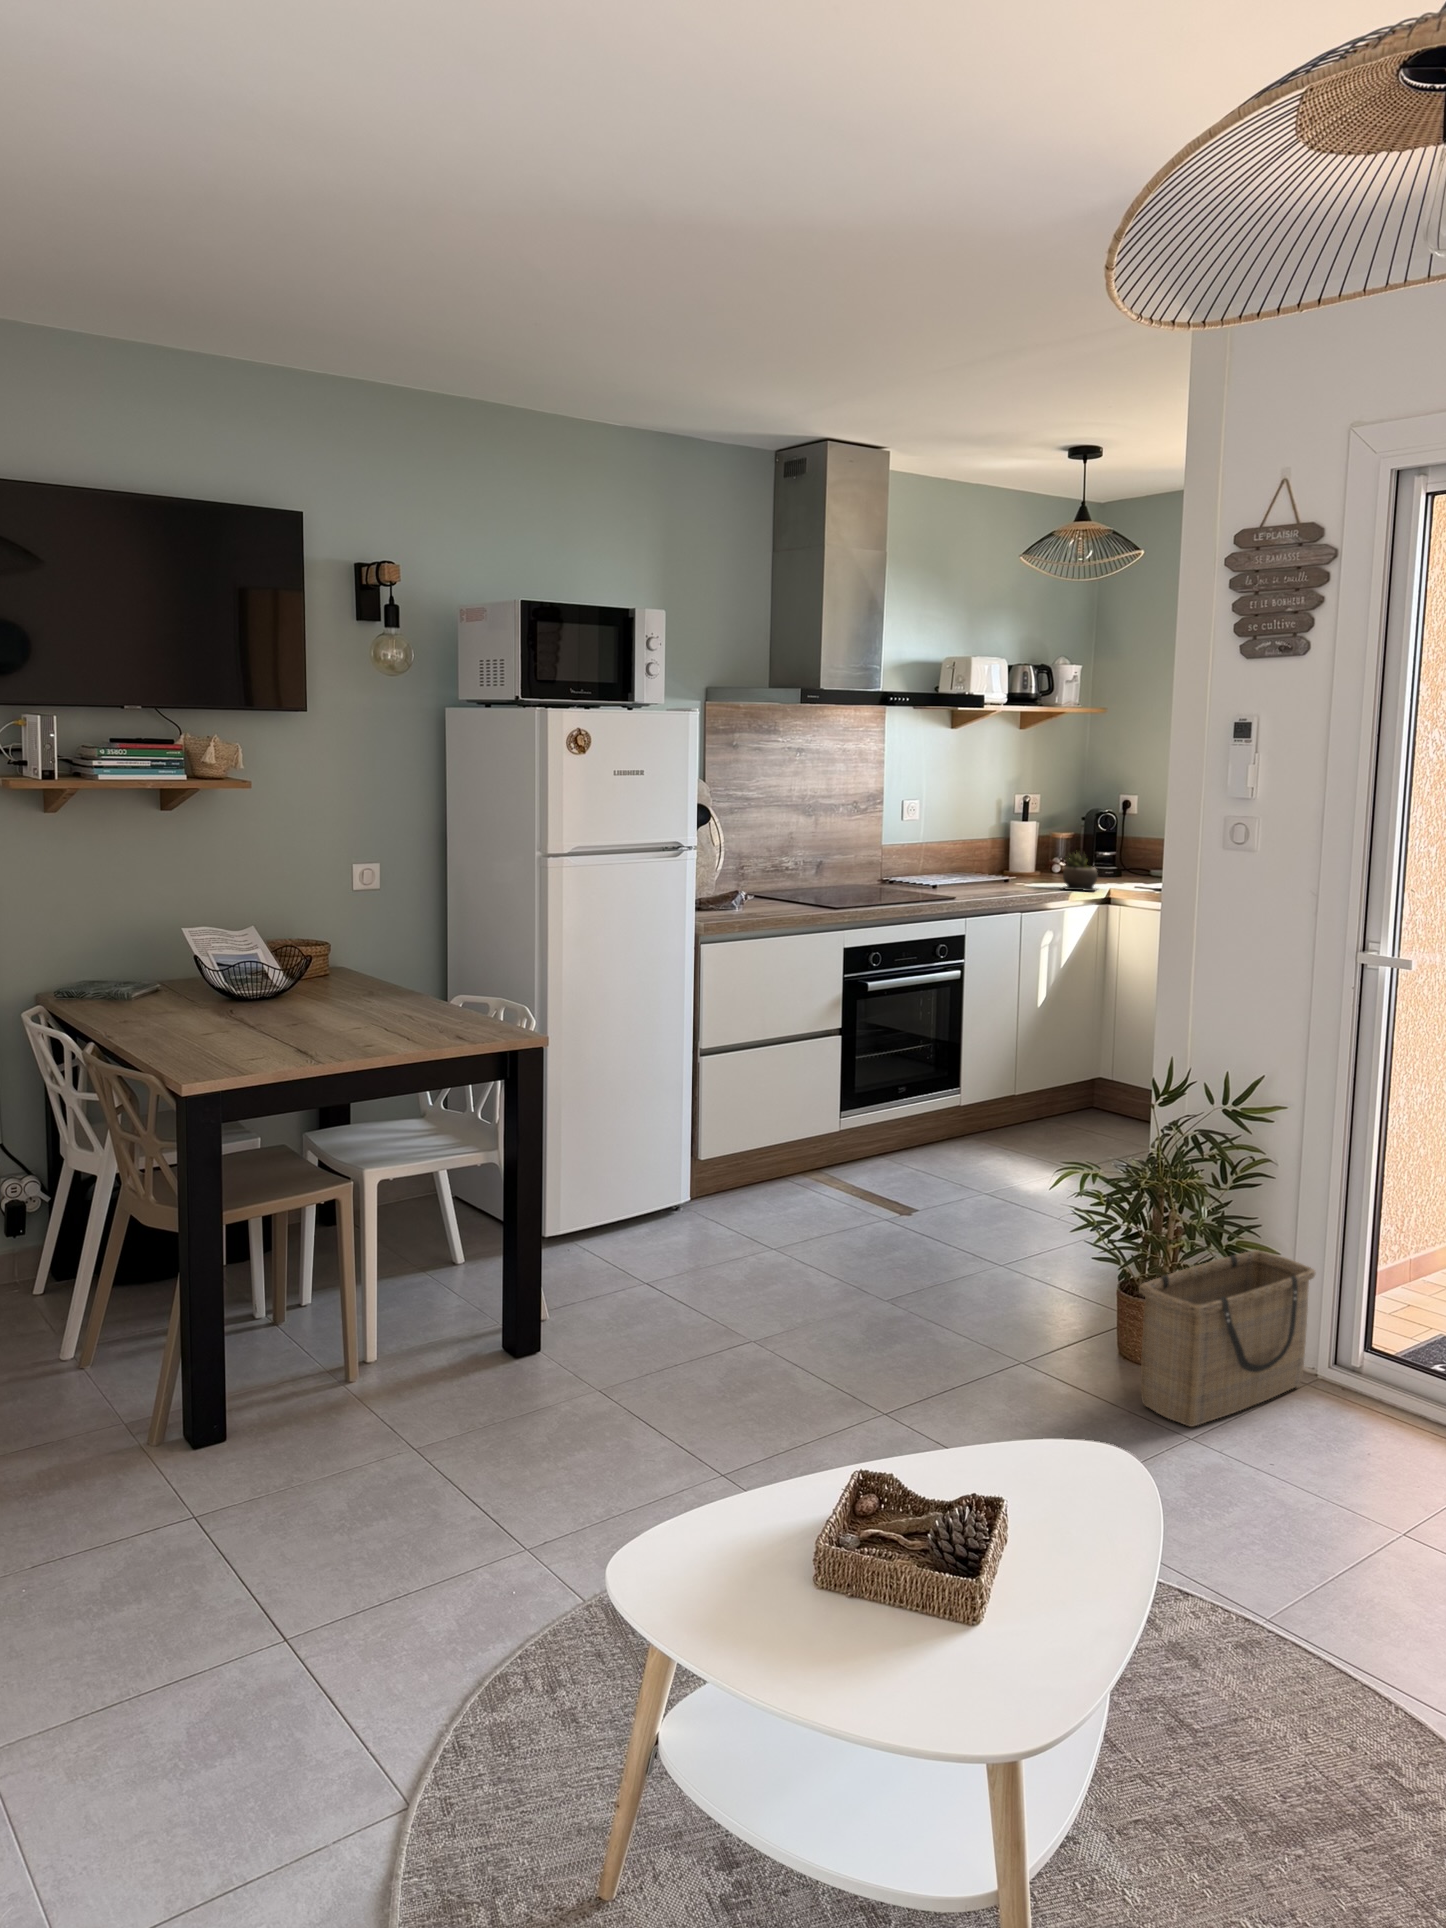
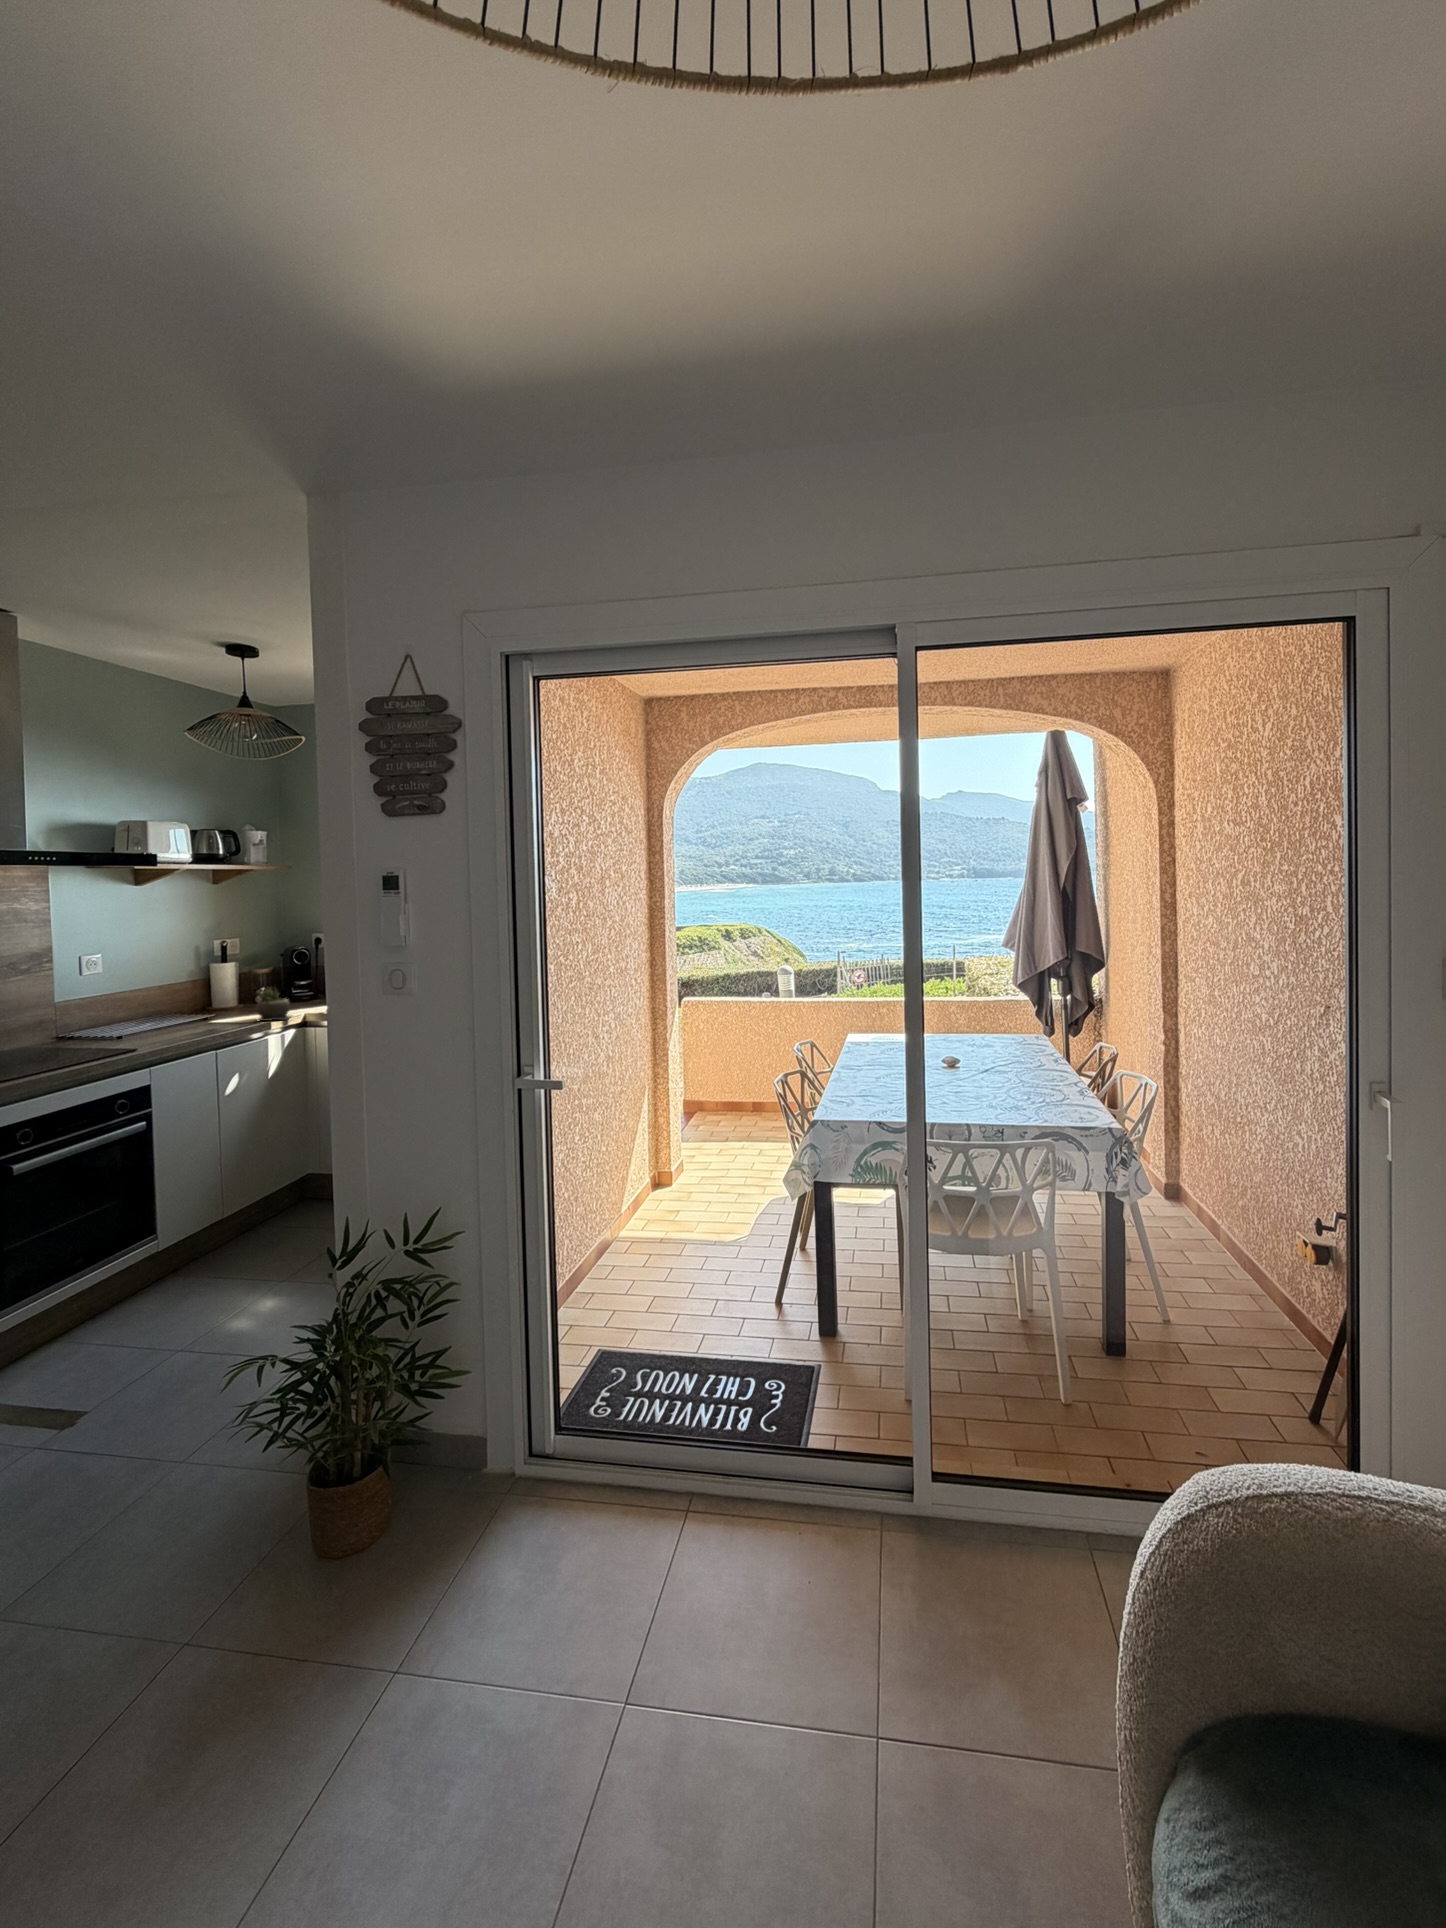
basket: present [1139,1250,1315,1427] -> none [324,1379,507,1648]

